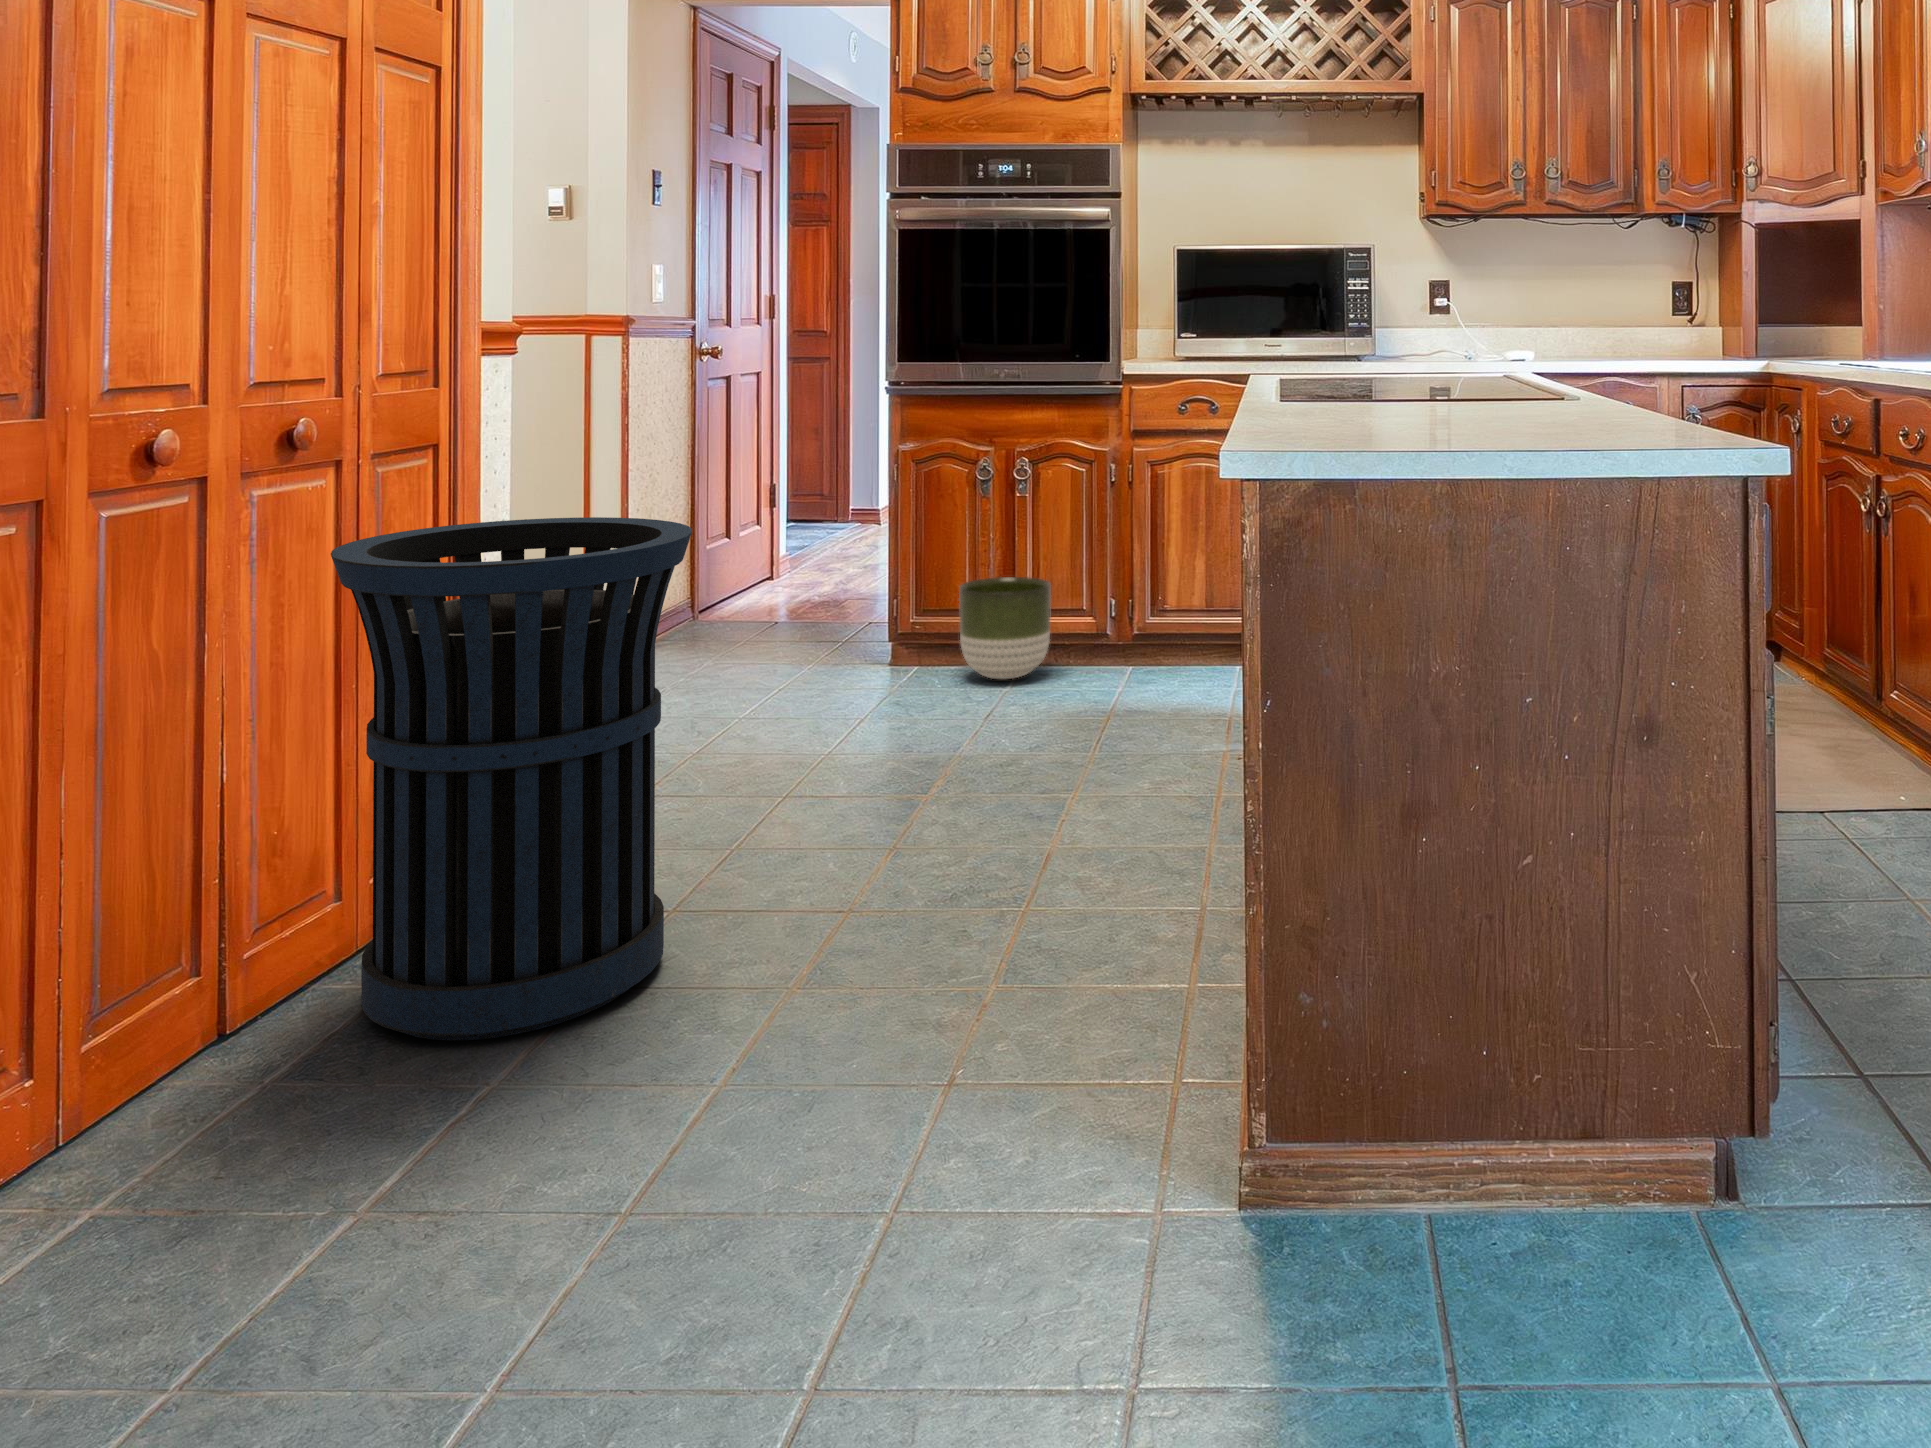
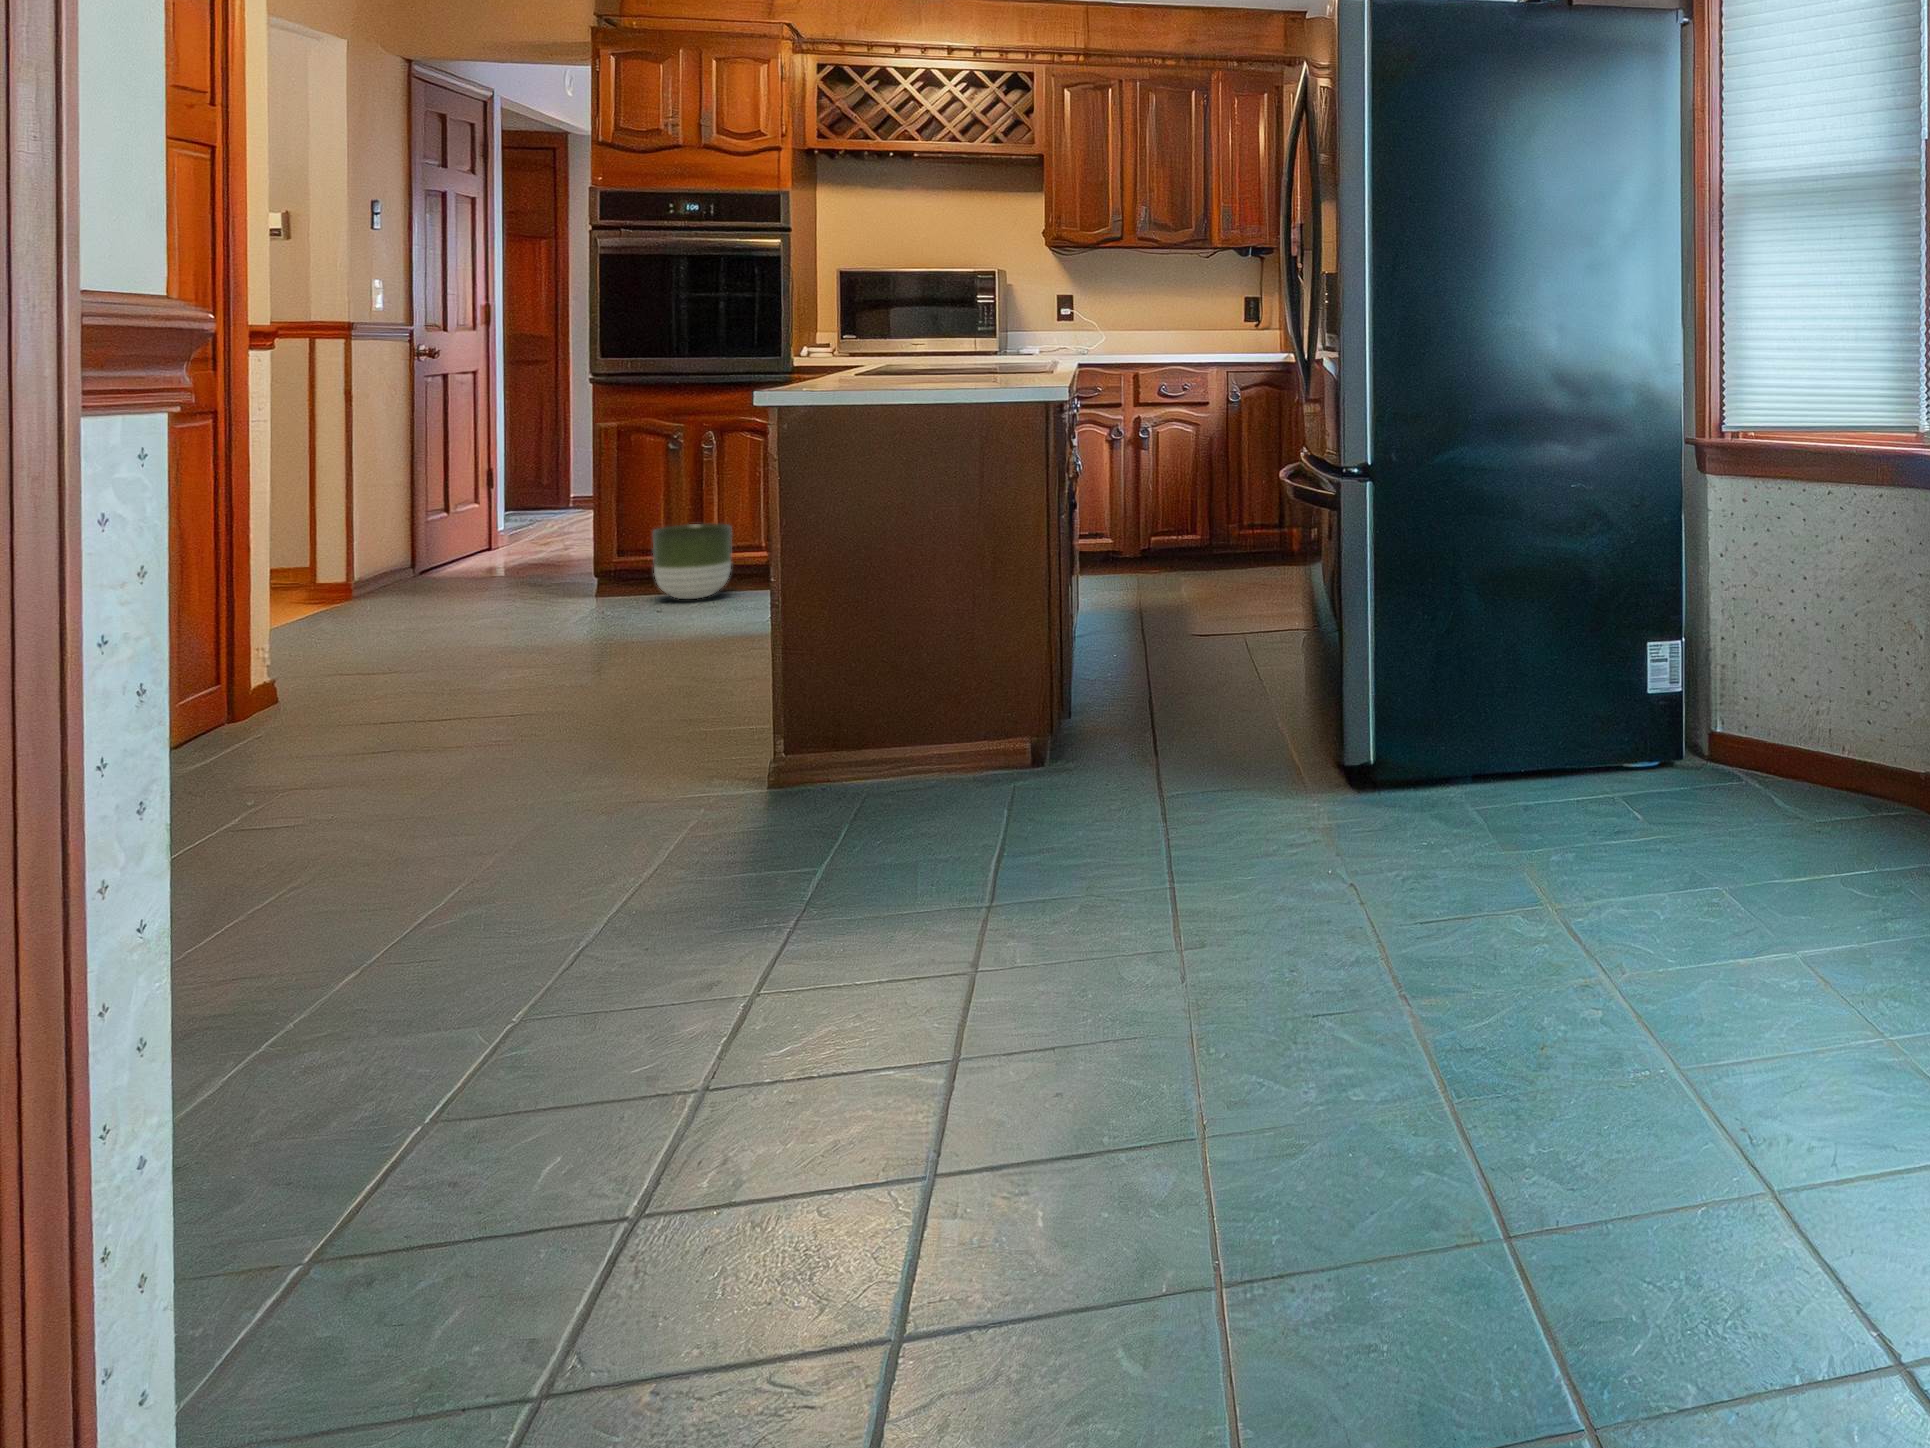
trash can: present [331,517,692,1040] -> none [159,457,421,764]

